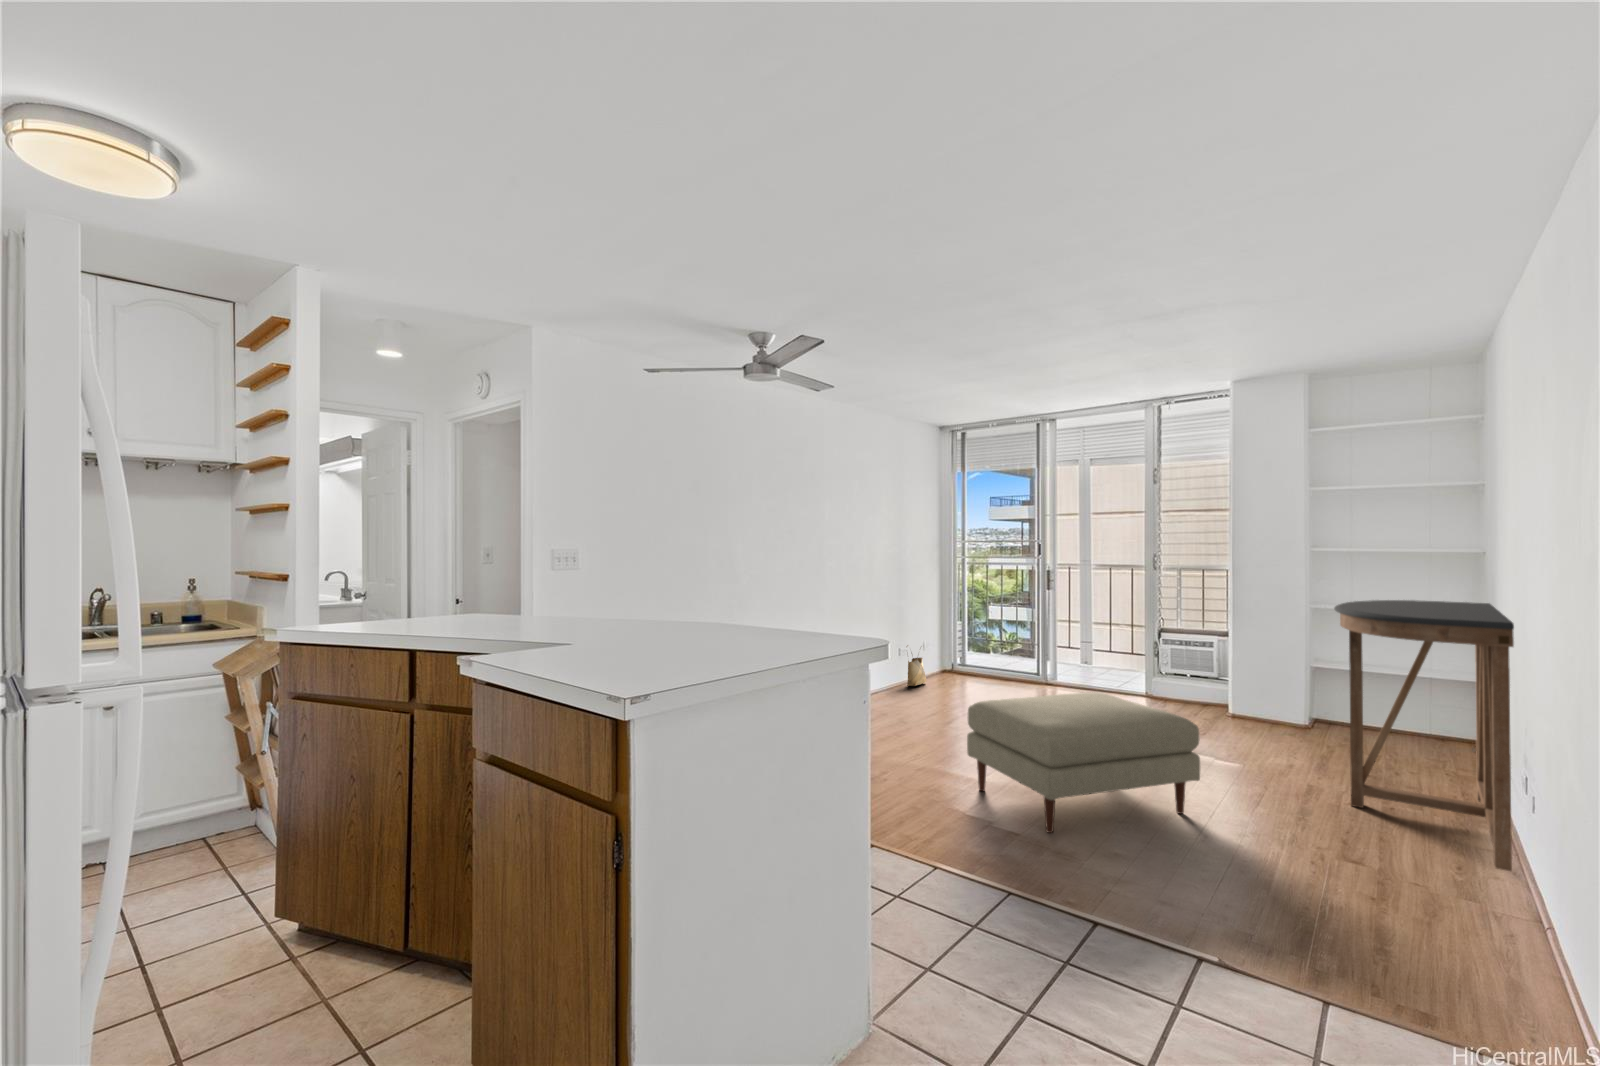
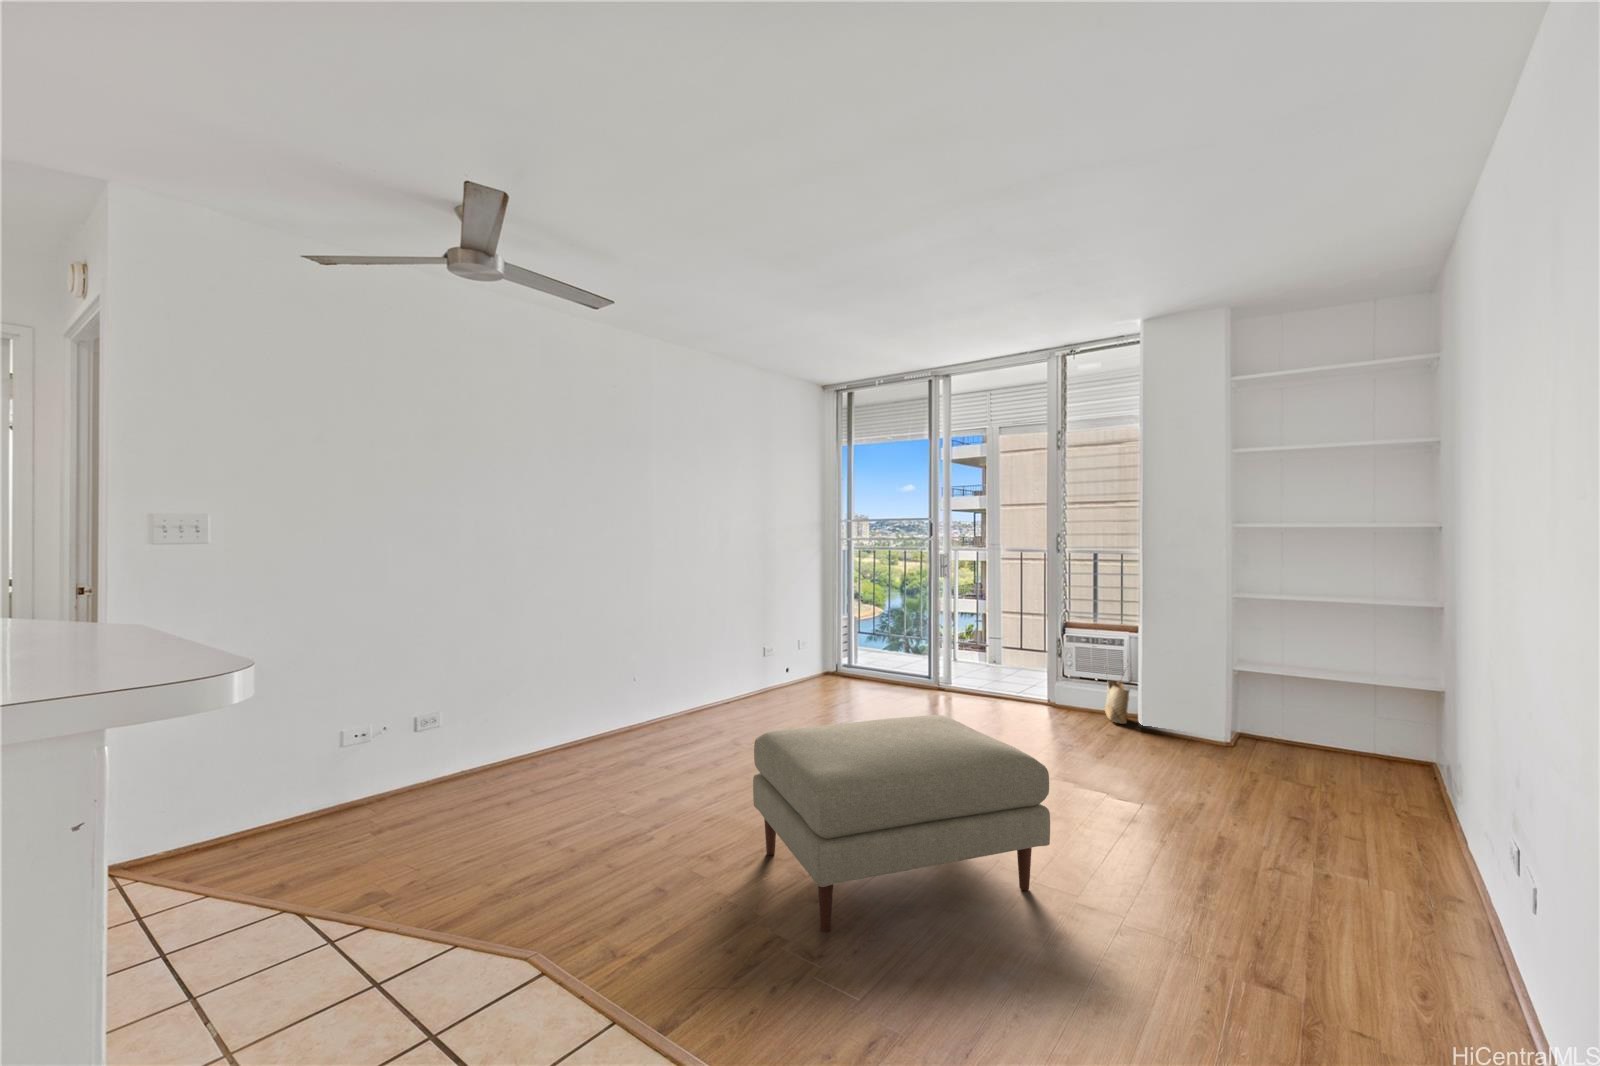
console table: present [1334,600,1514,871] -> none [1239,590,1480,994]
woven basket: present [907,645,926,686] -> present [1105,680,1130,724]

